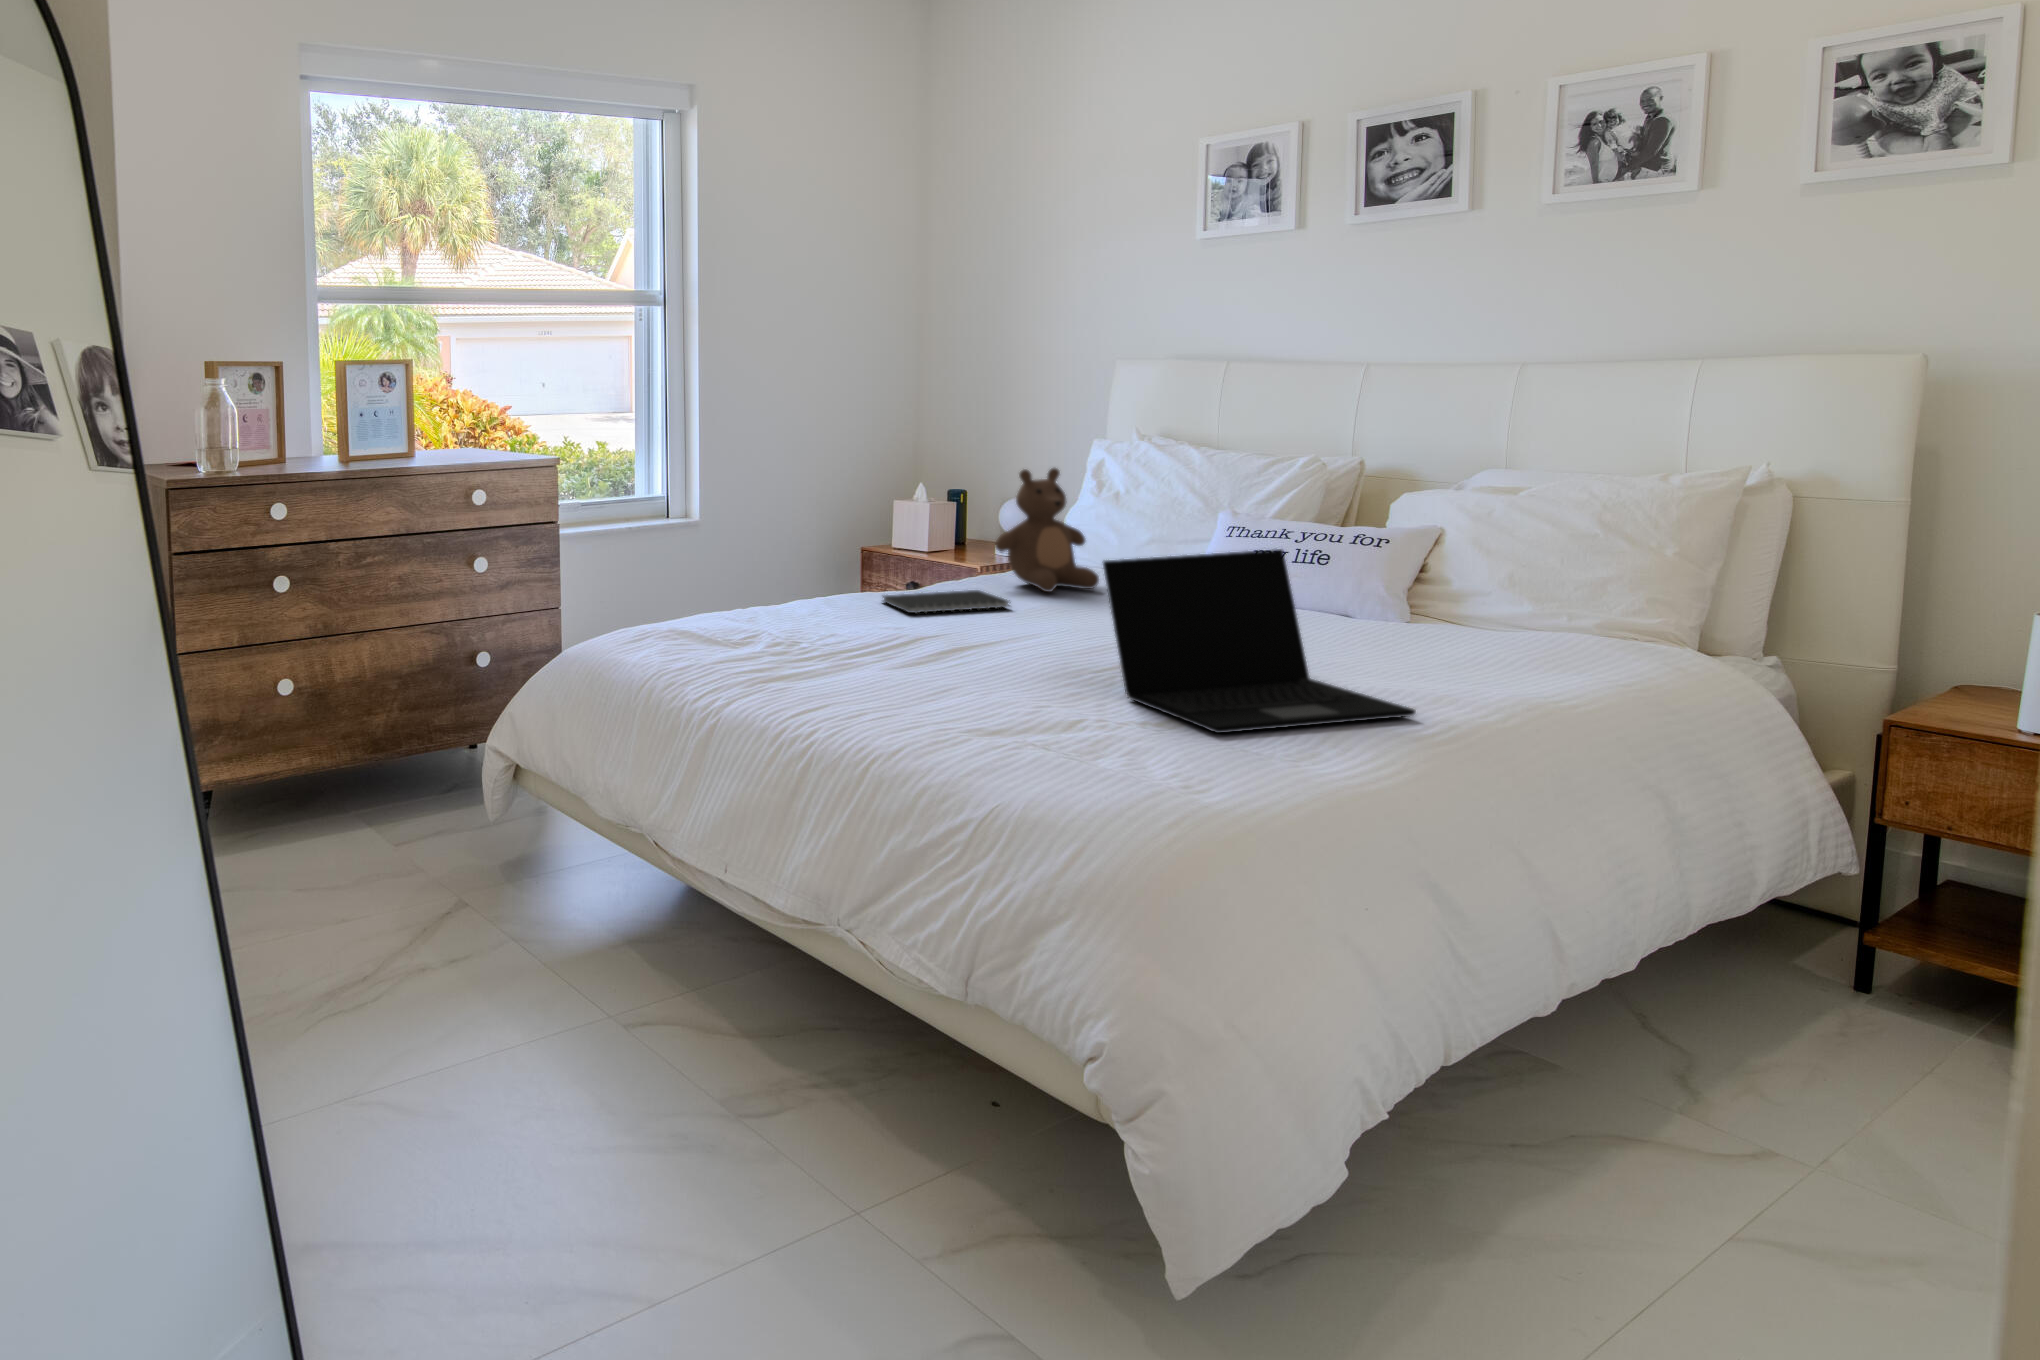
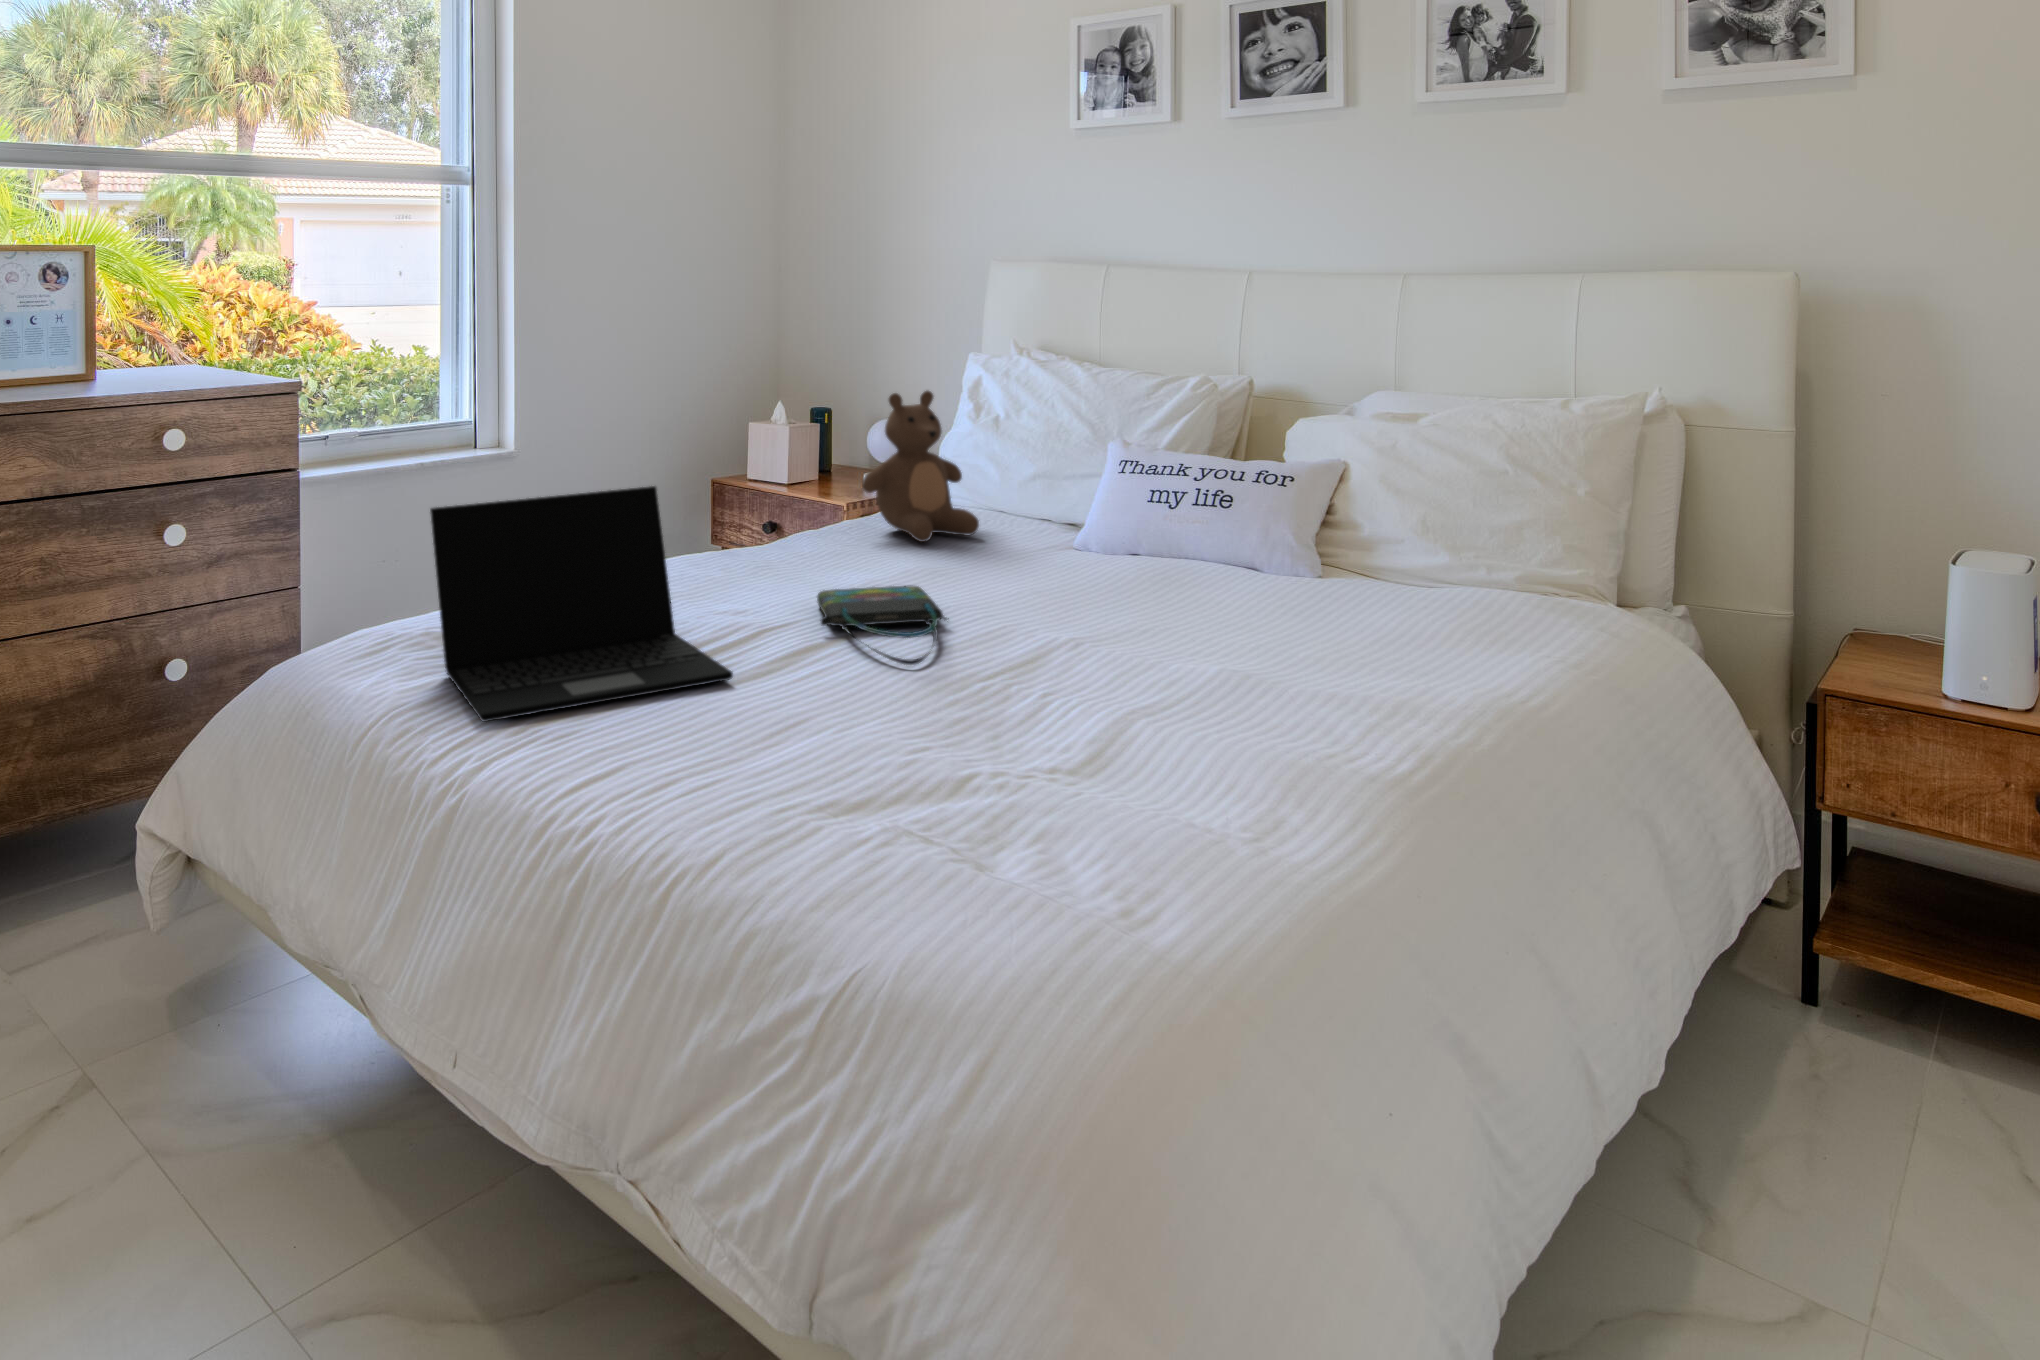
laptop: present [1103,549,1416,733] -> present [430,486,733,722]
notebook: present [883,590,1010,613] -> none [727,543,883,582]
tote bag: none [955,617,1063,667] -> present [817,585,947,665]

